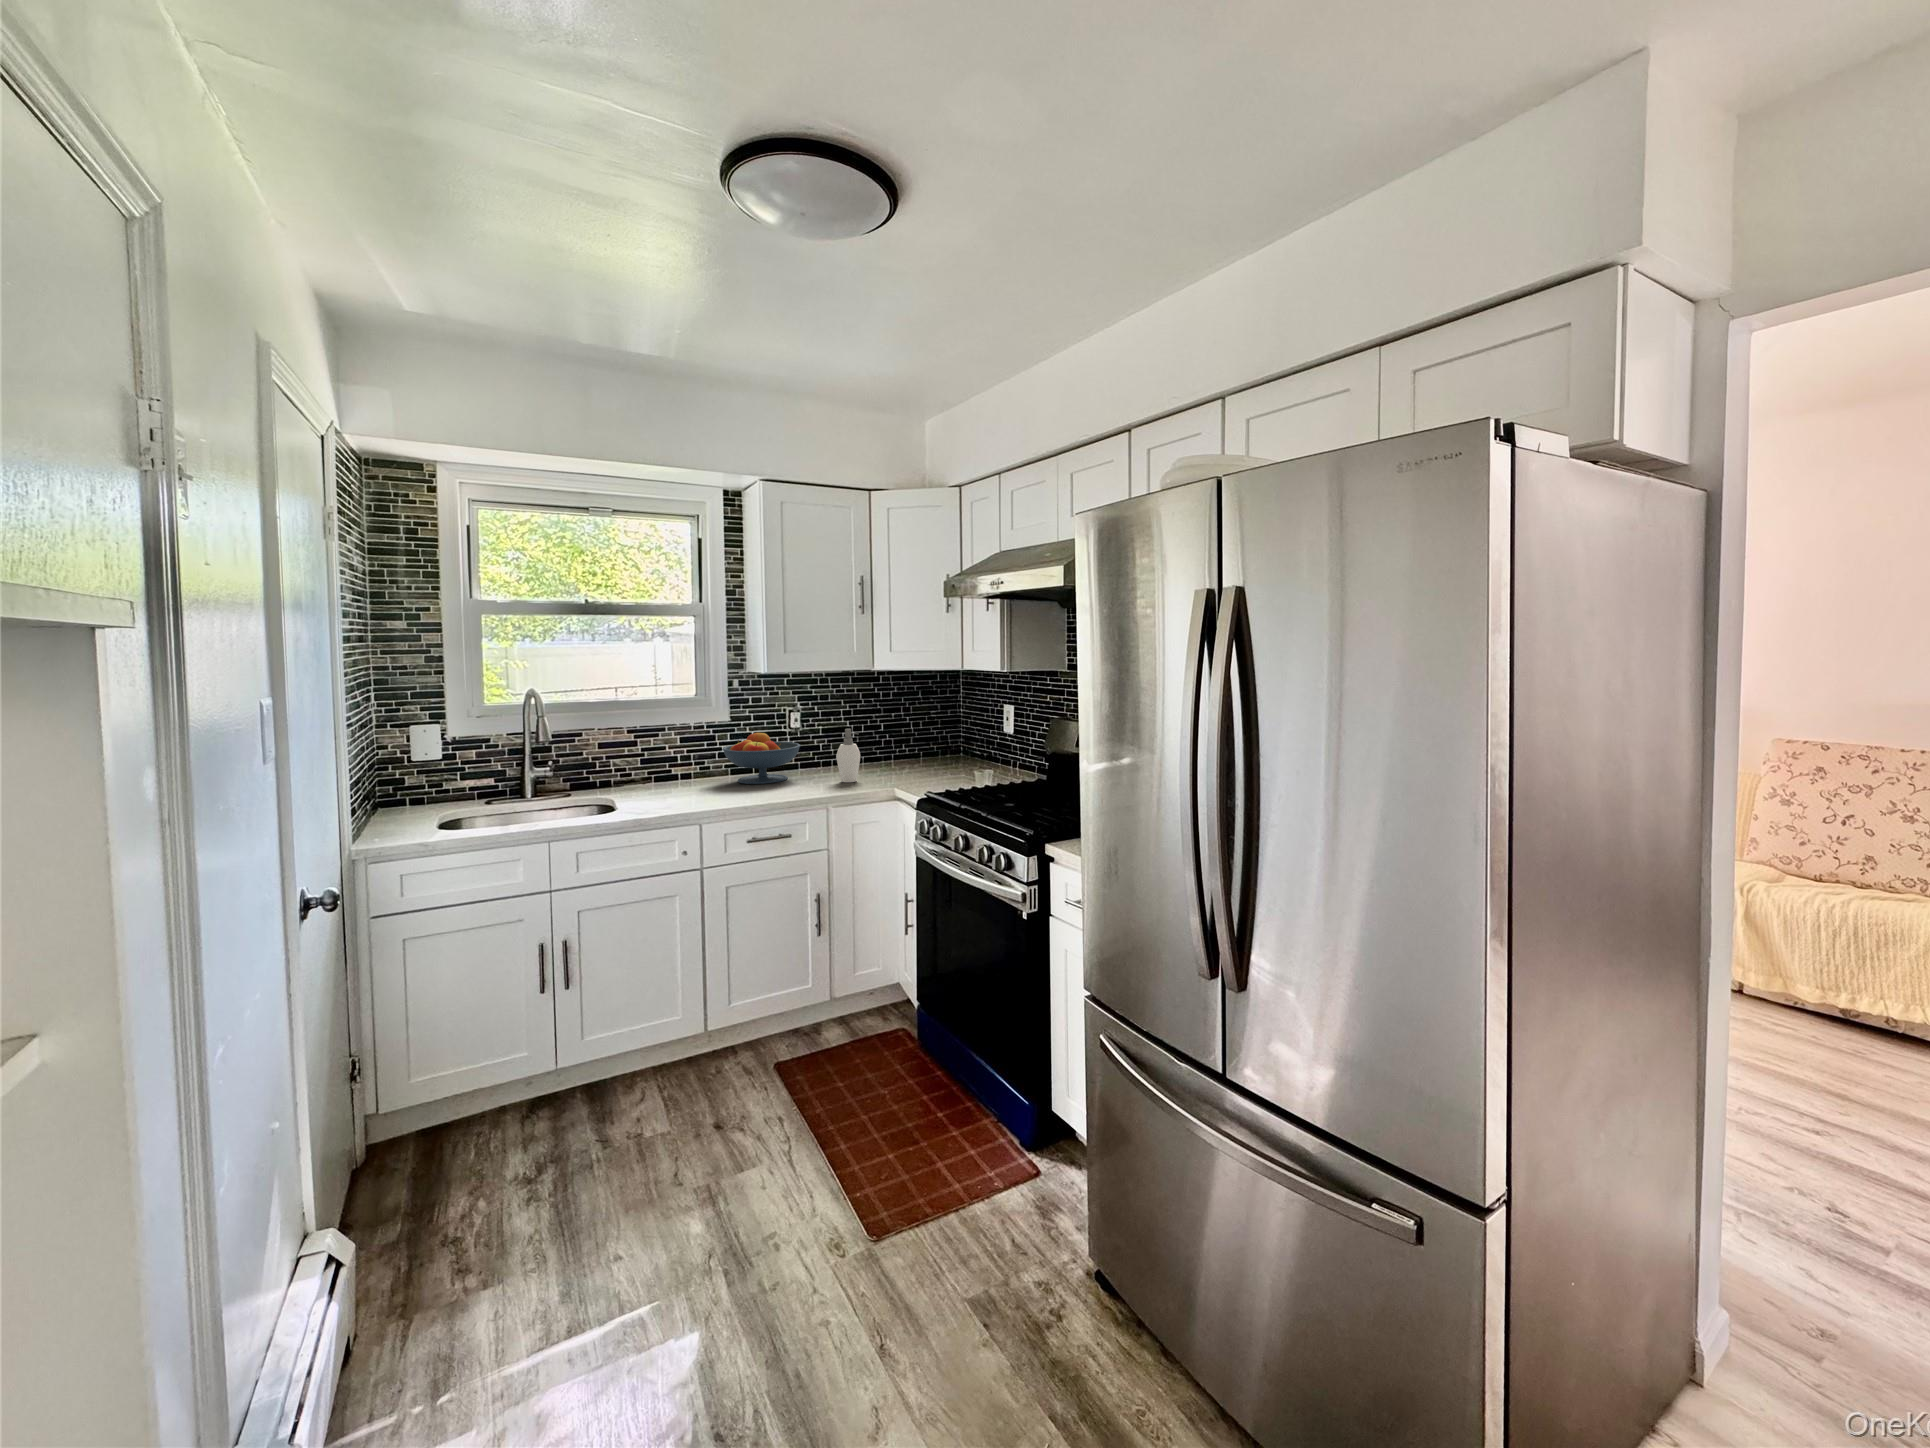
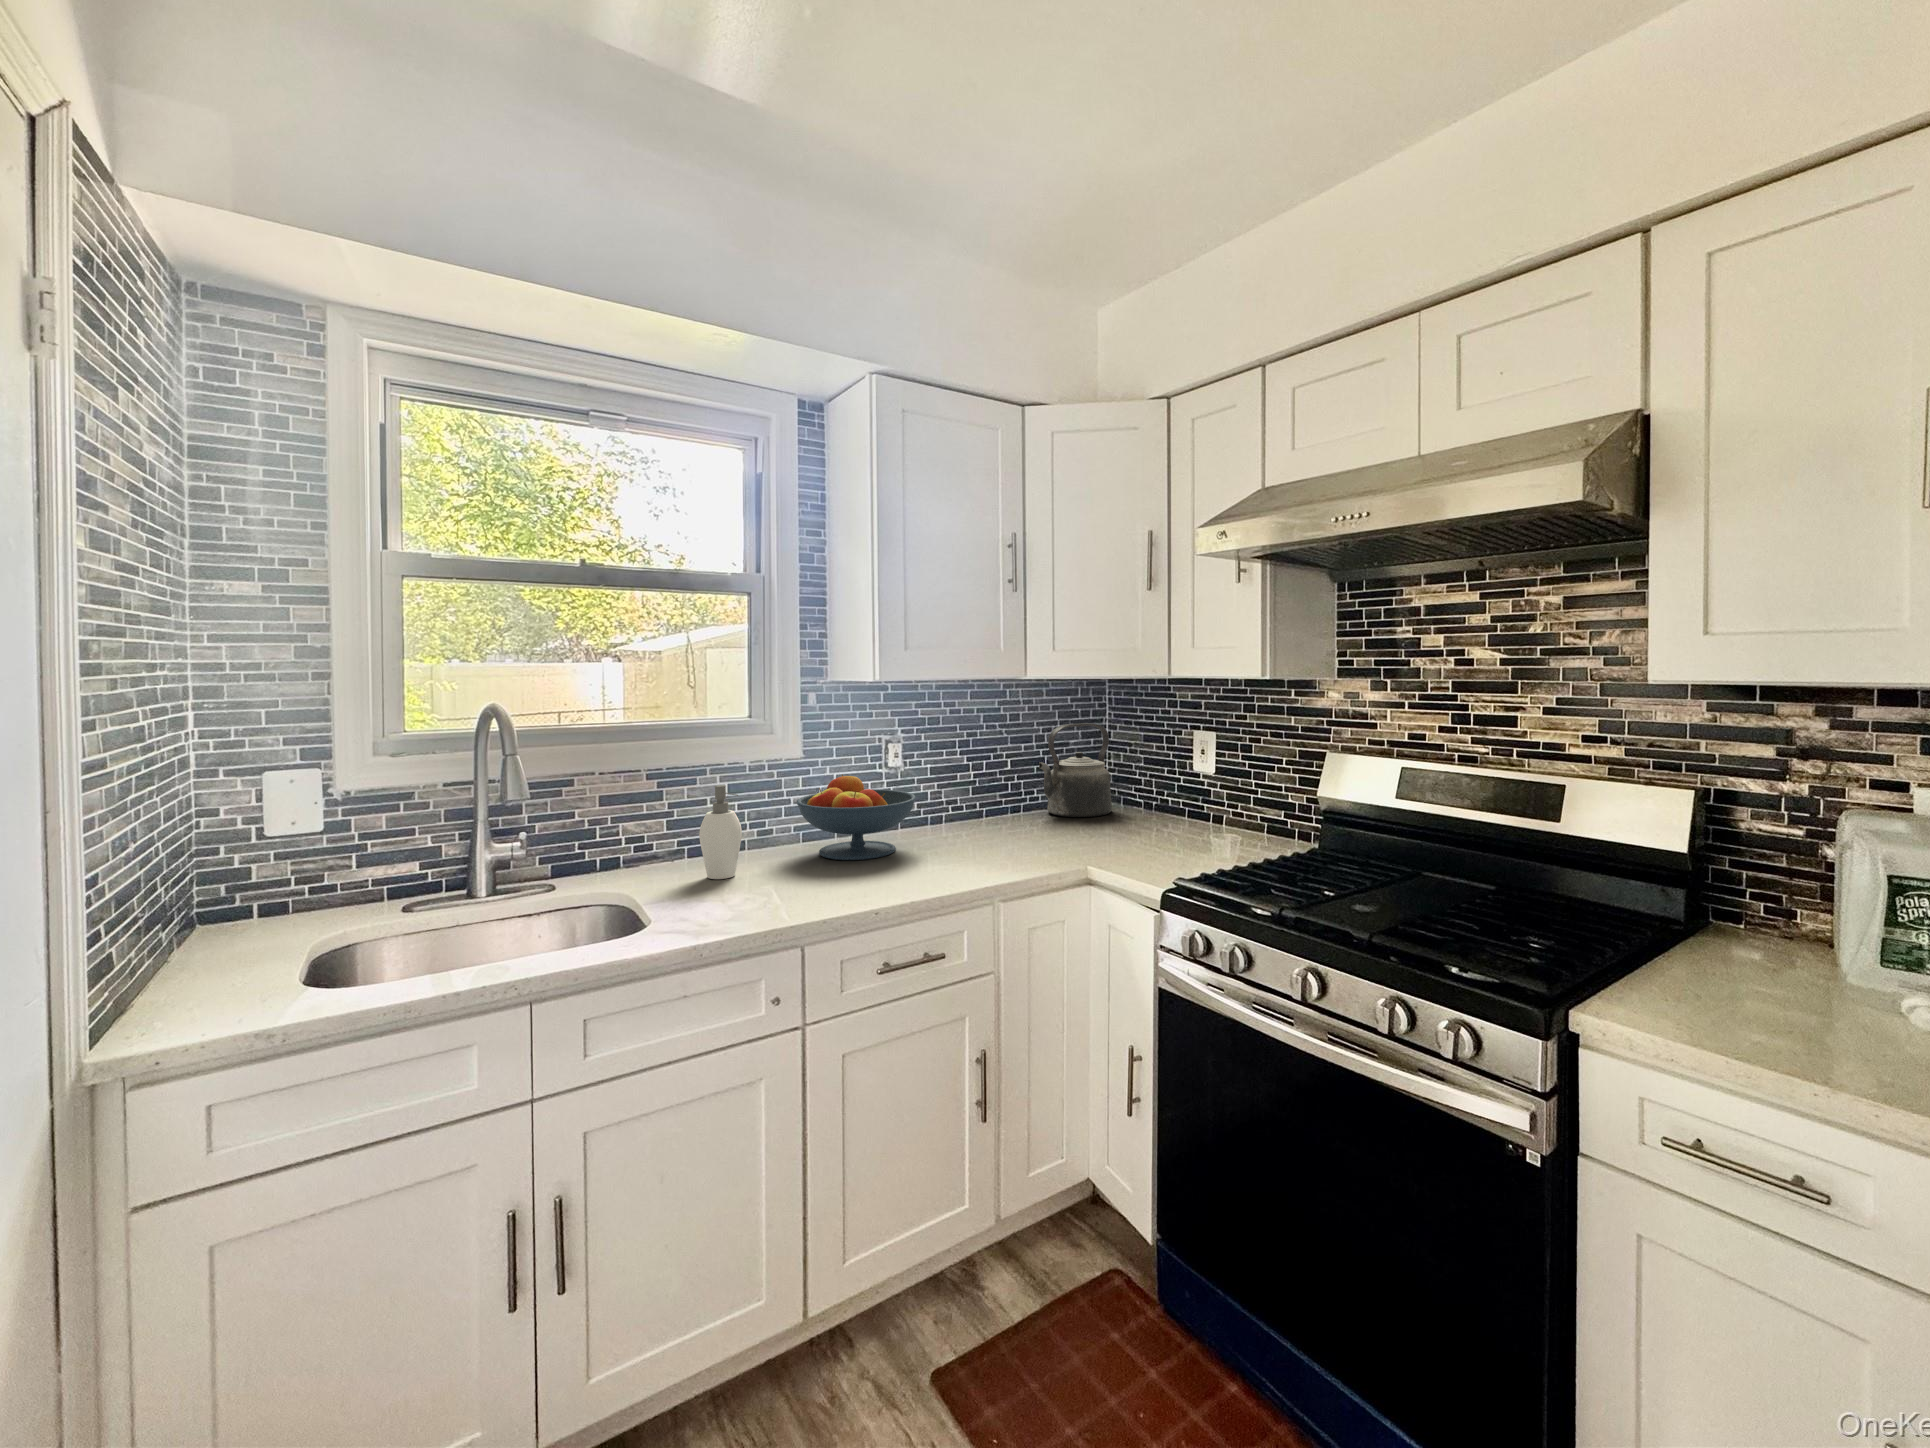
kettle: none [901,699,955,763] -> present [1039,723,1112,817]
soap dispenser: present [837,729,860,782] -> present [699,785,742,879]

